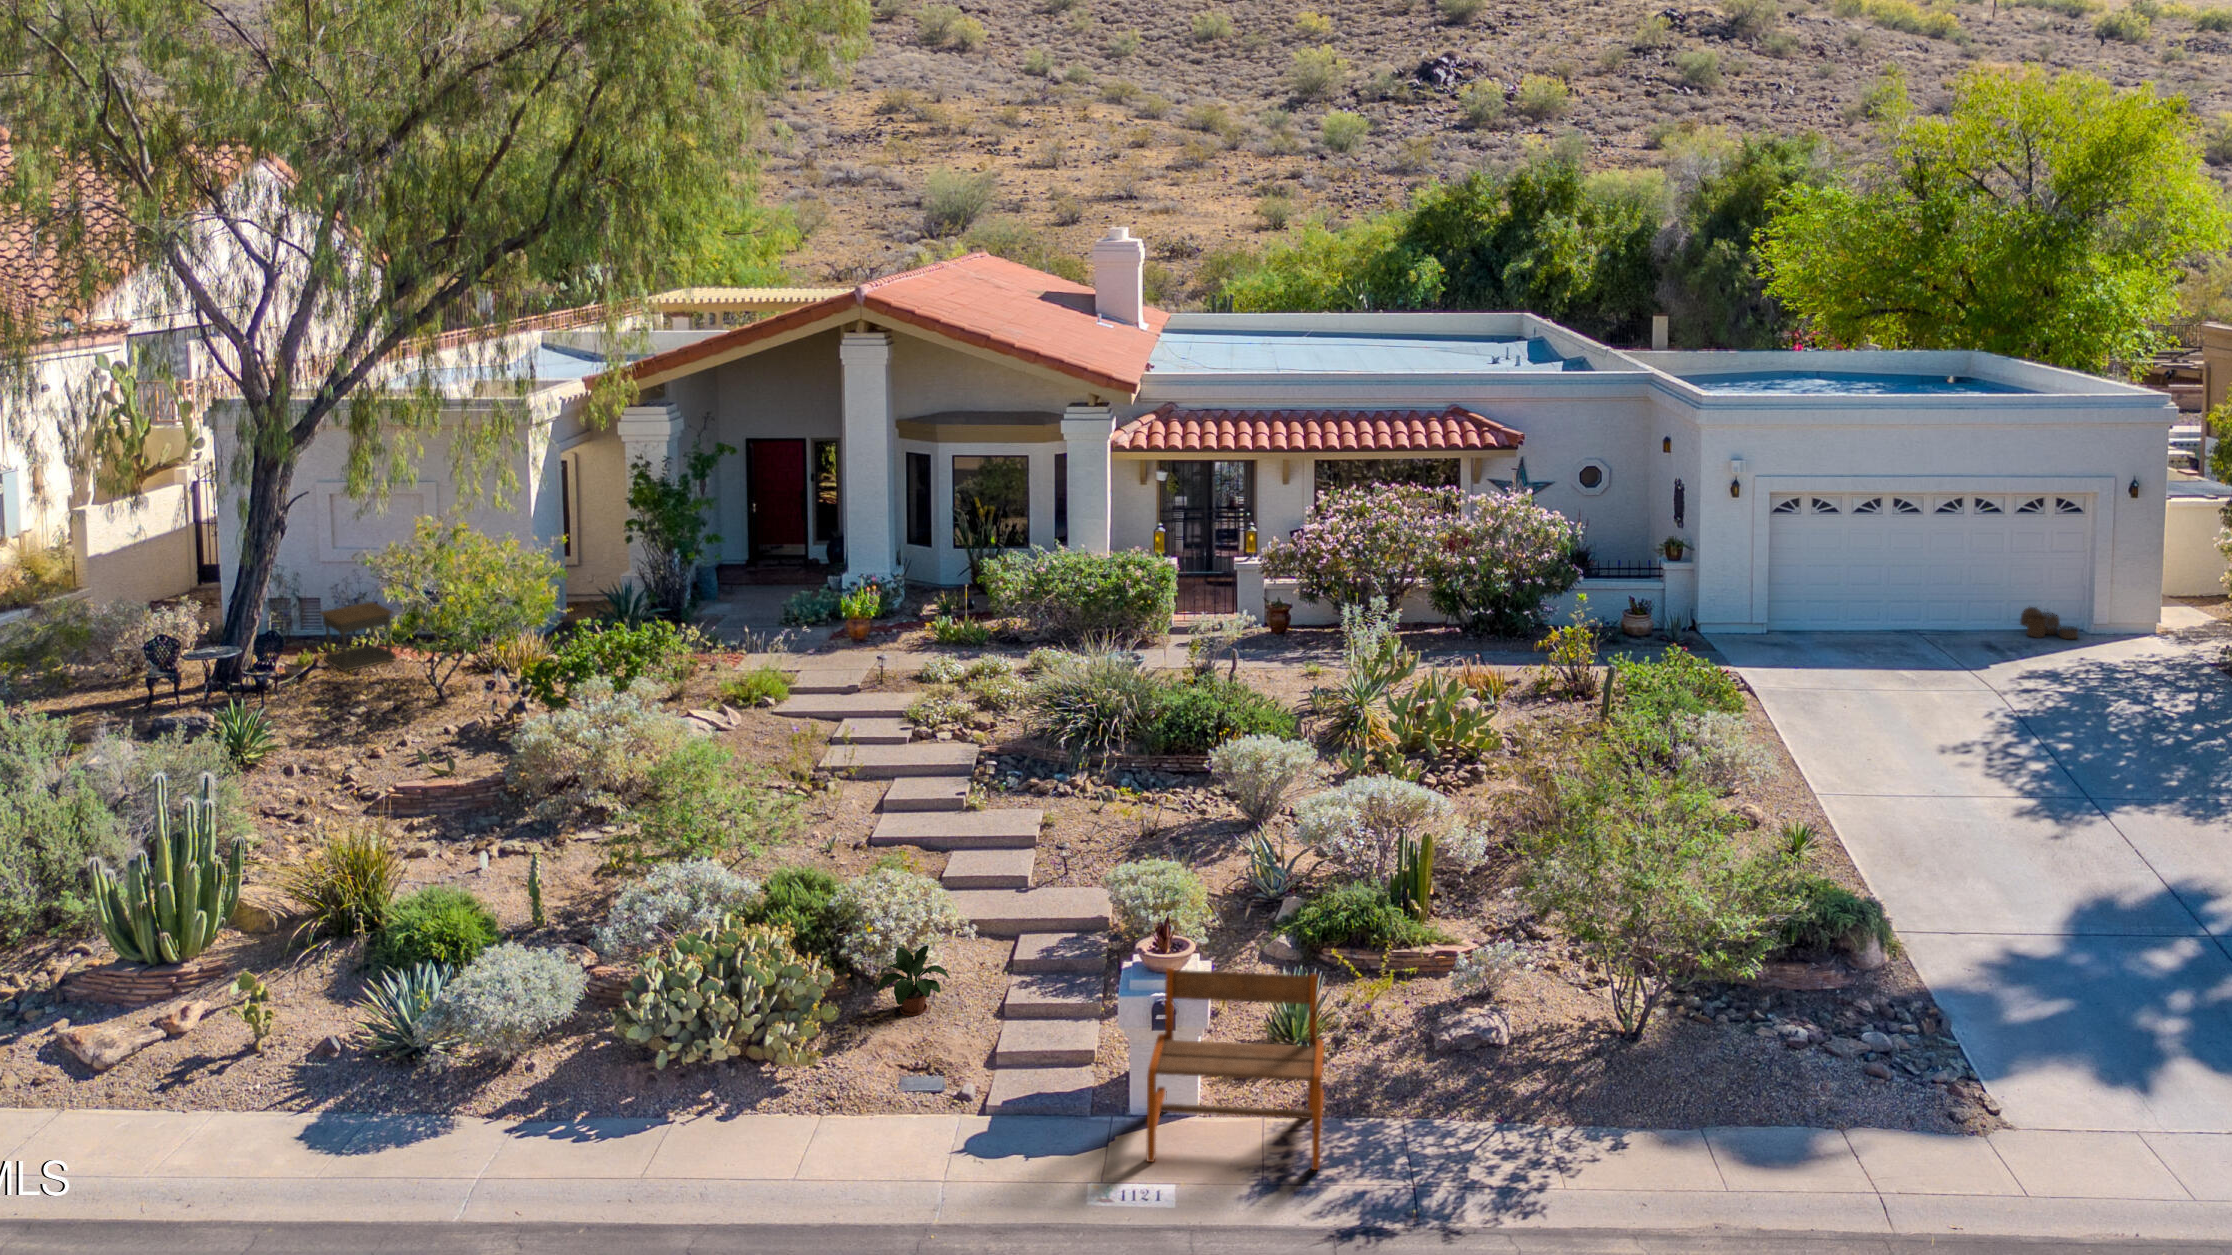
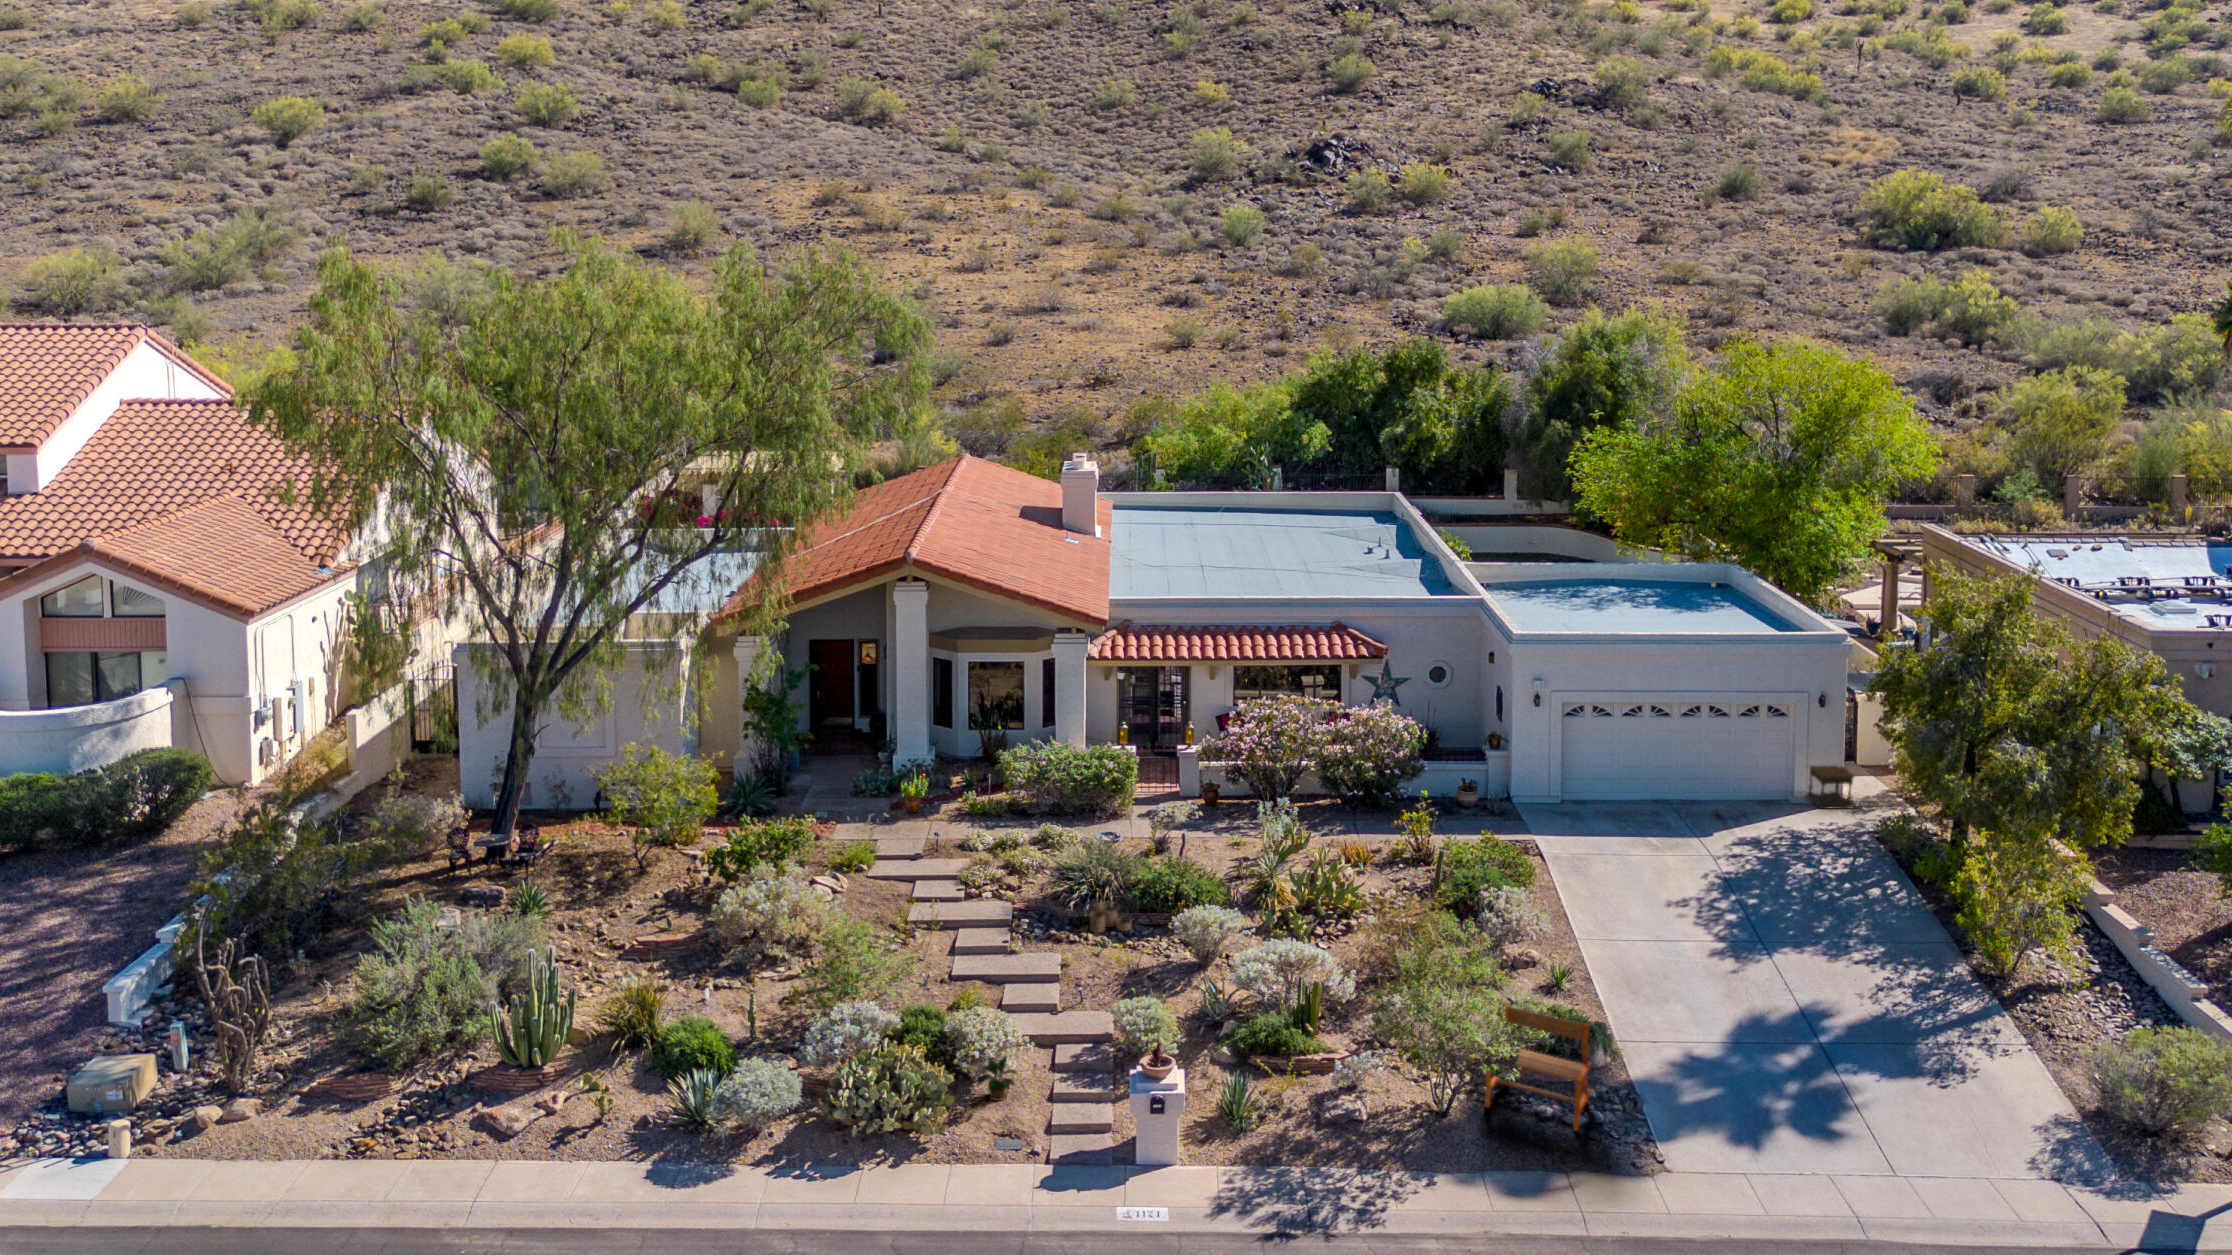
side table: present [320,602,396,671] -> present [1806,766,1854,809]
woven basket: present [2020,607,2078,639] -> present [1090,901,1131,933]
bench: present [1147,968,1324,1170] -> present [1485,1005,1591,1131]

